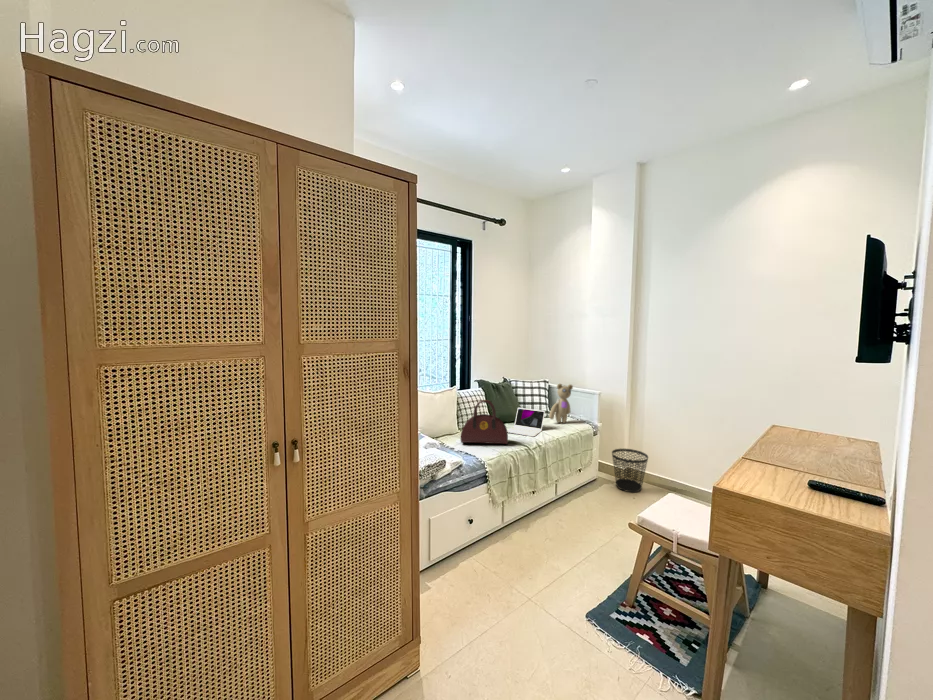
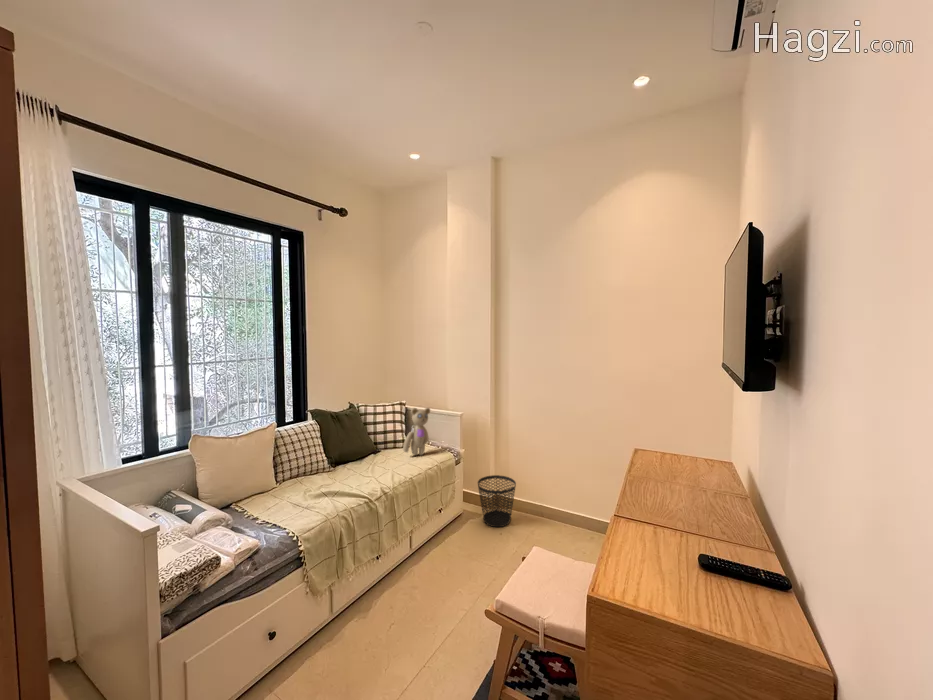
handbag: present [461,400,508,444] -> none [271,442,342,506]
laptop: present [507,408,545,436] -> none [344,442,396,481]

